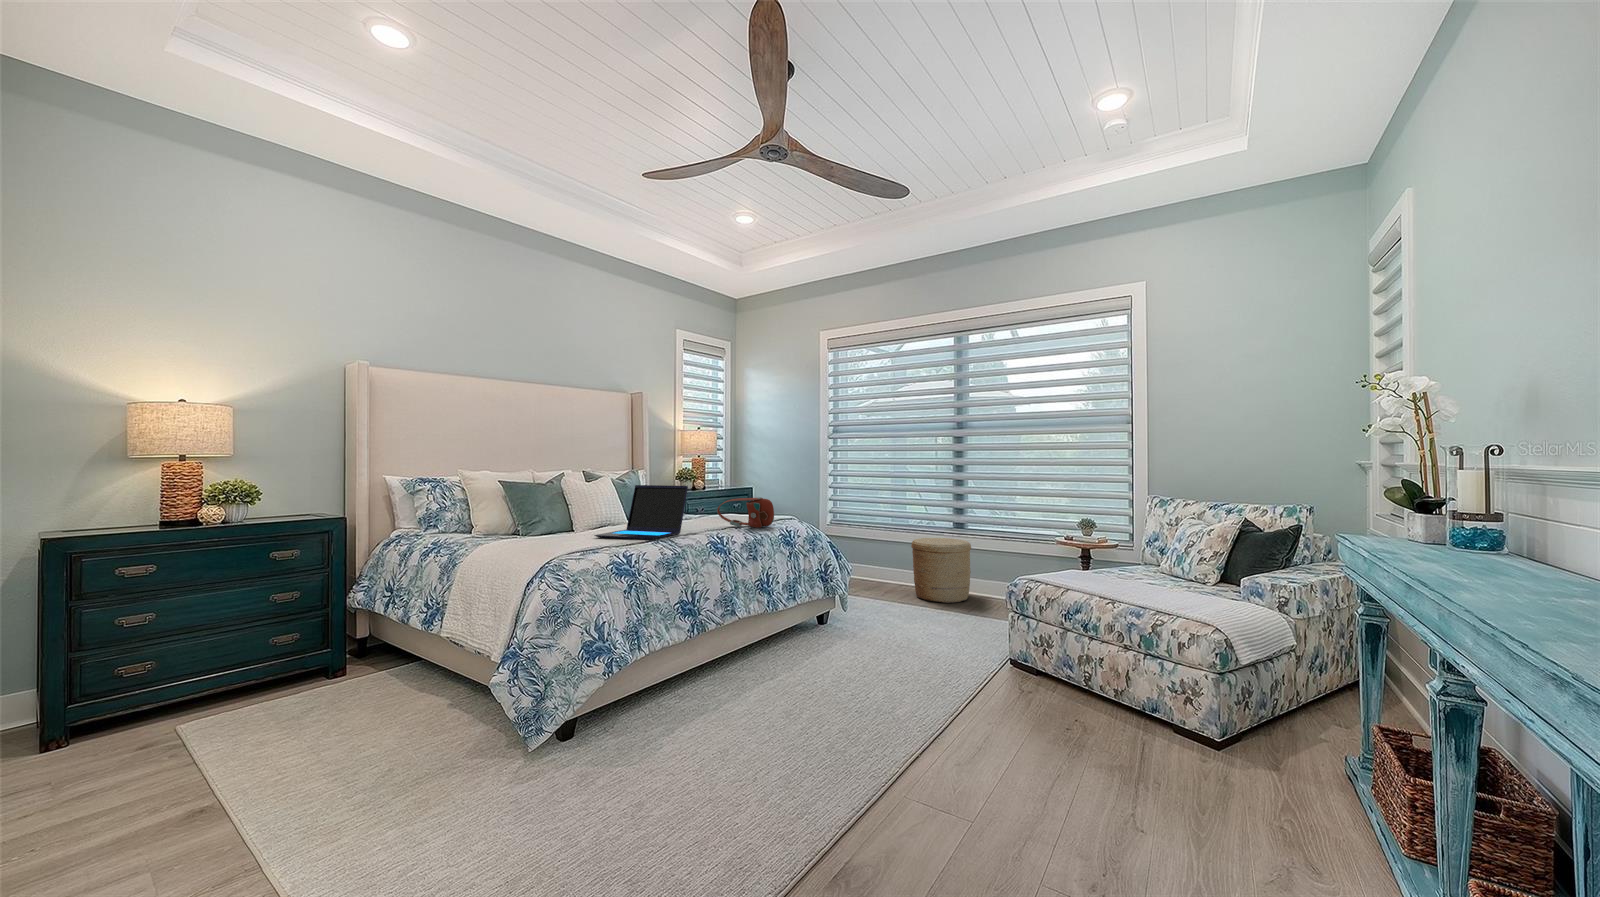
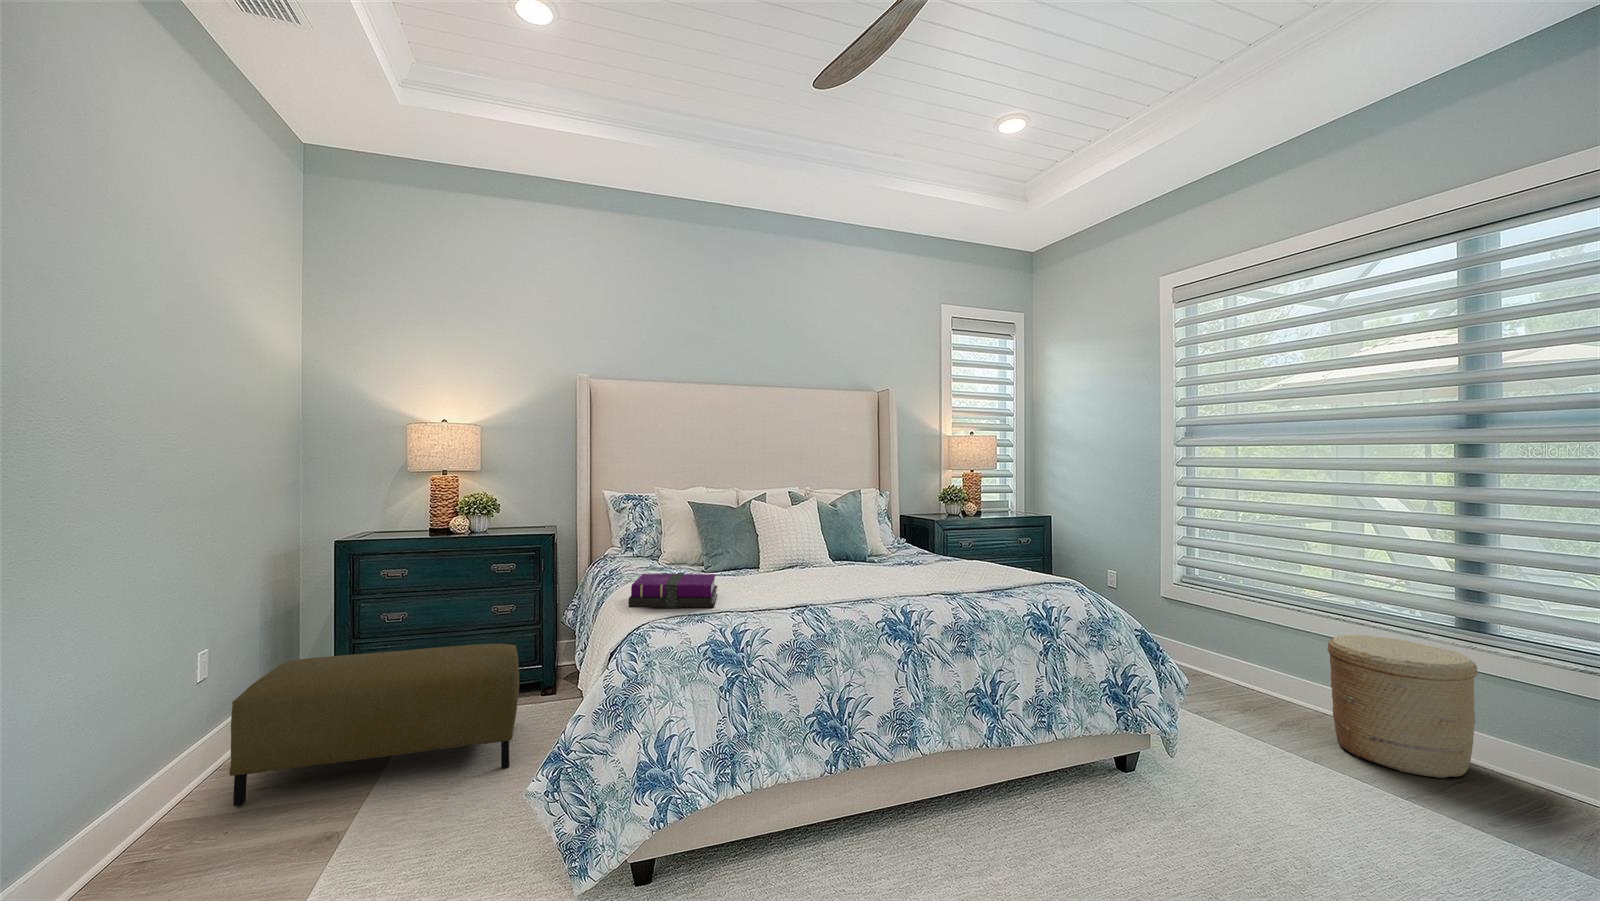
laptop: present [594,485,688,540] -> none [740,519,872,607]
handbag: present [717,497,774,528] -> none [928,549,1012,600]
notebook: none [520,525,595,551] -> present [628,574,717,608]
ottoman: none [69,612,389,795] -> present [229,644,519,806]

